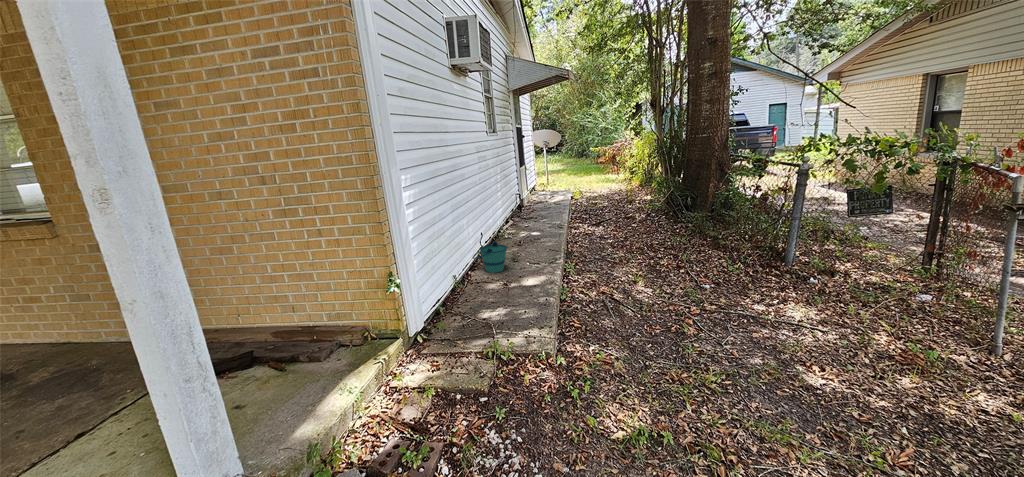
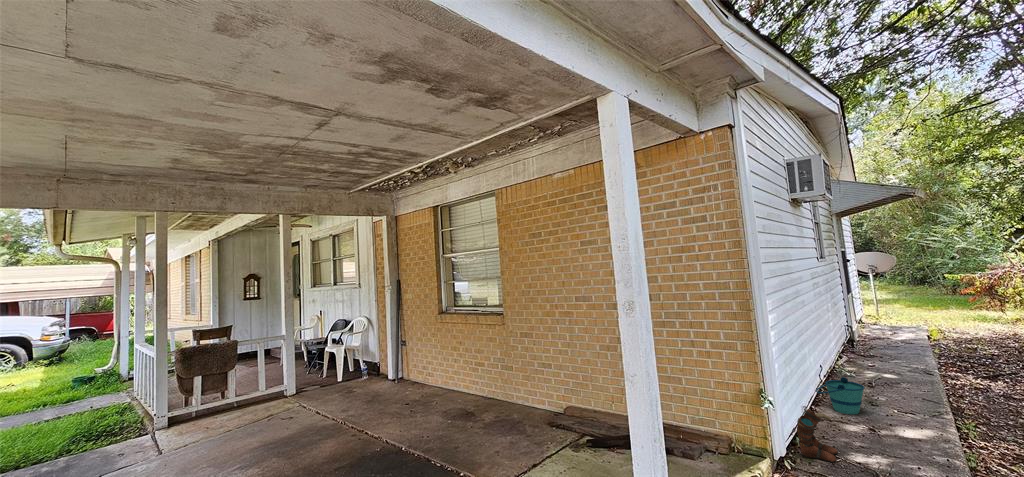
boots: none [439,278,473,323] -> present [797,409,838,463]

